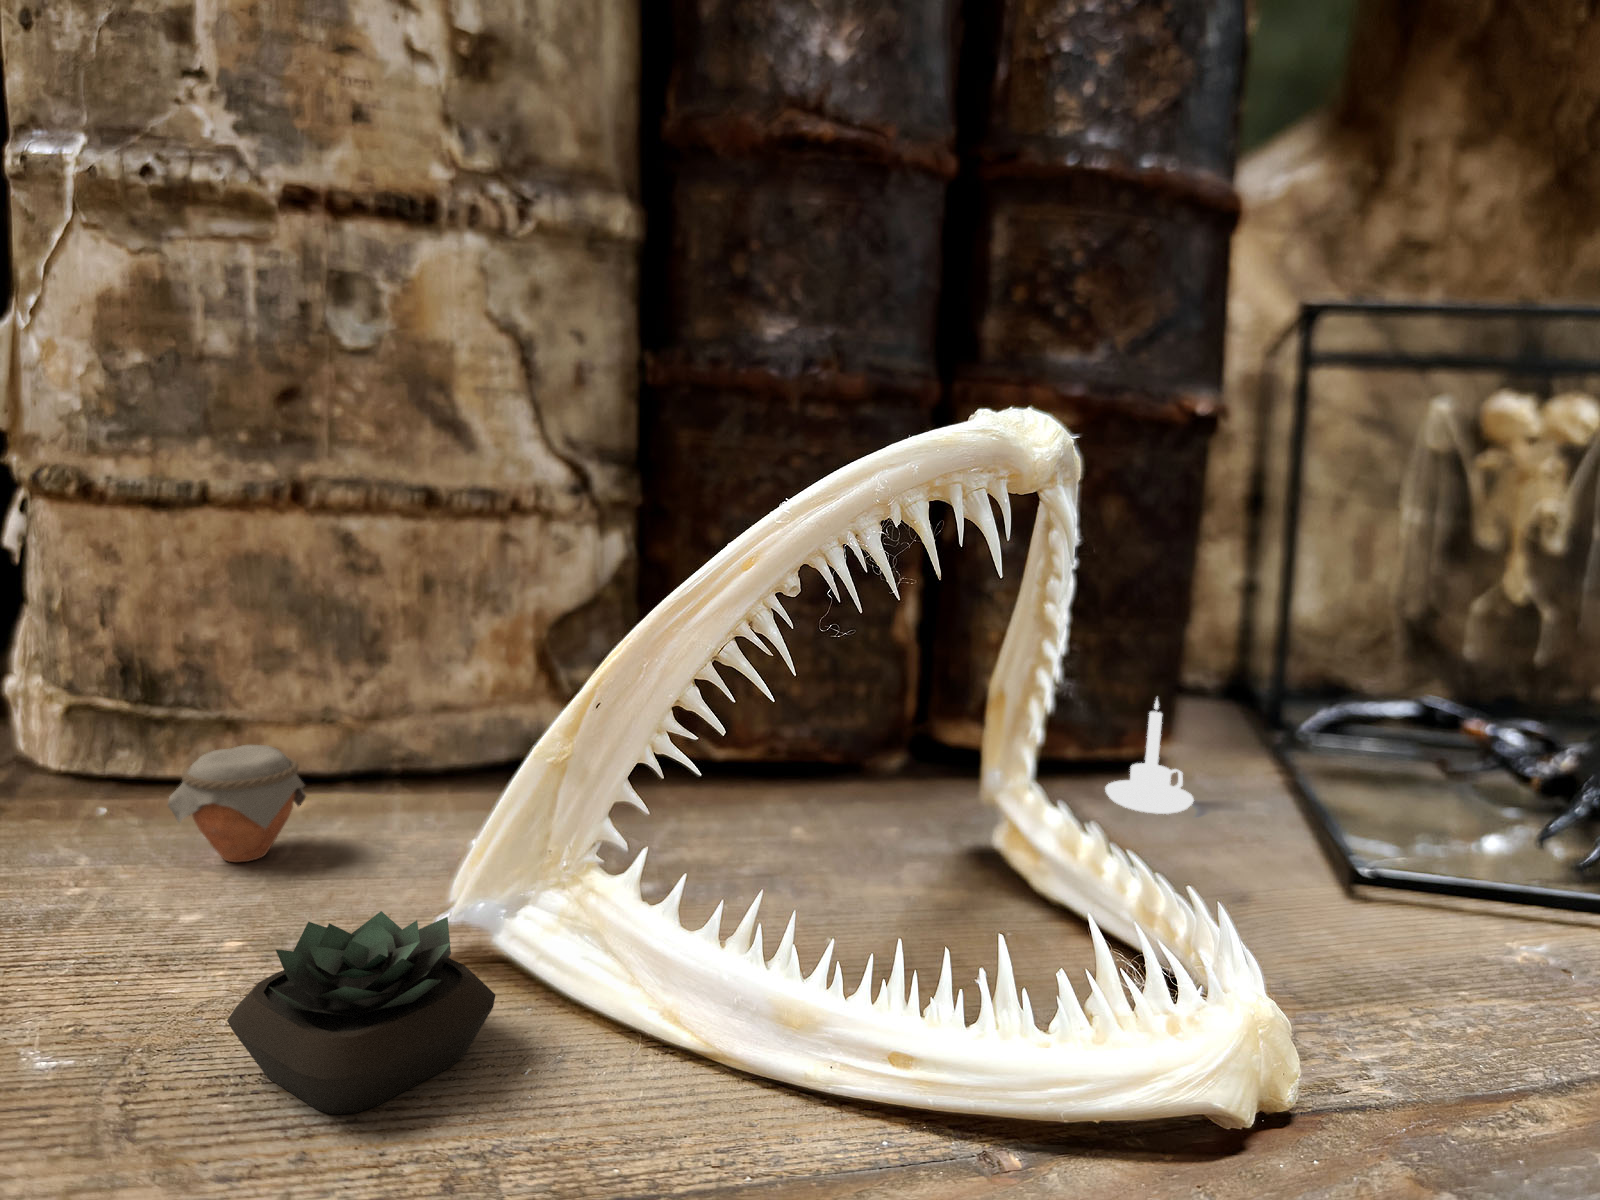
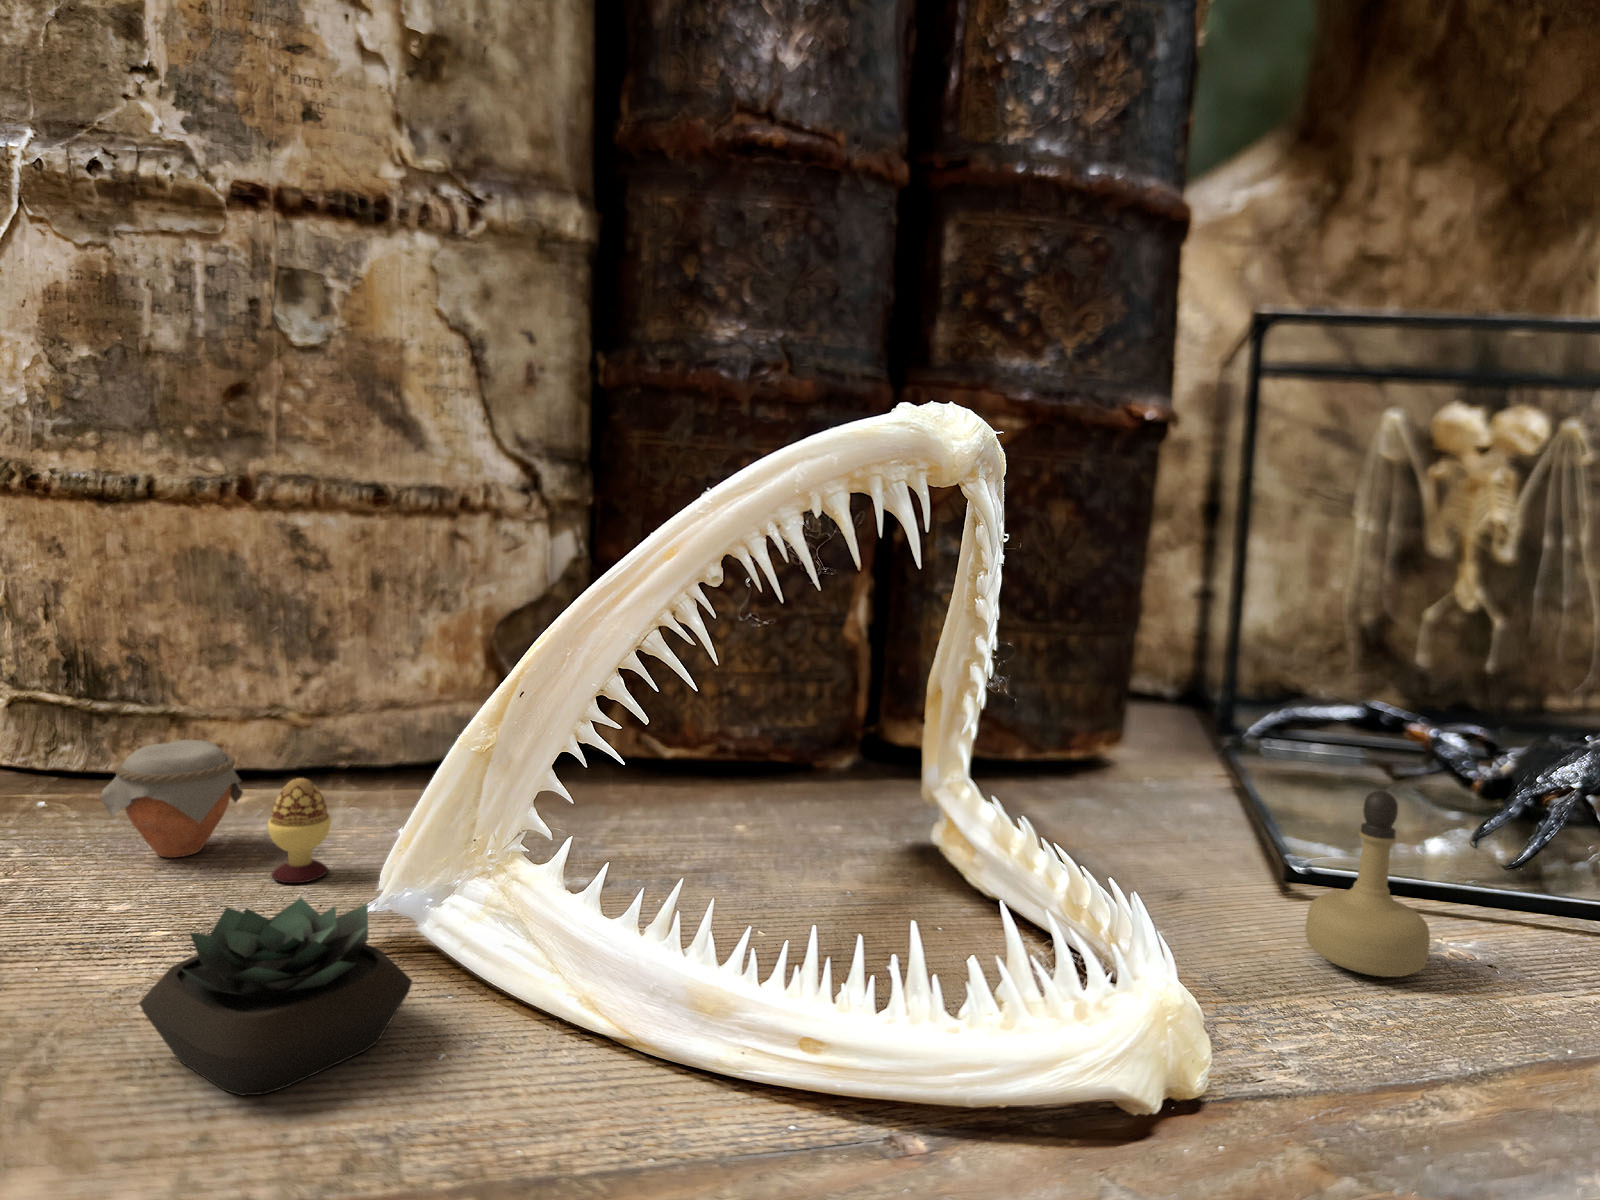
candle holder: present [1105,699,1194,814] -> none [1056,700,1144,818]
decorative egg: none [335,784,396,888] -> present [268,778,331,883]
perfume bottle: none [1375,793,1504,981] -> present [1305,791,1430,977]

